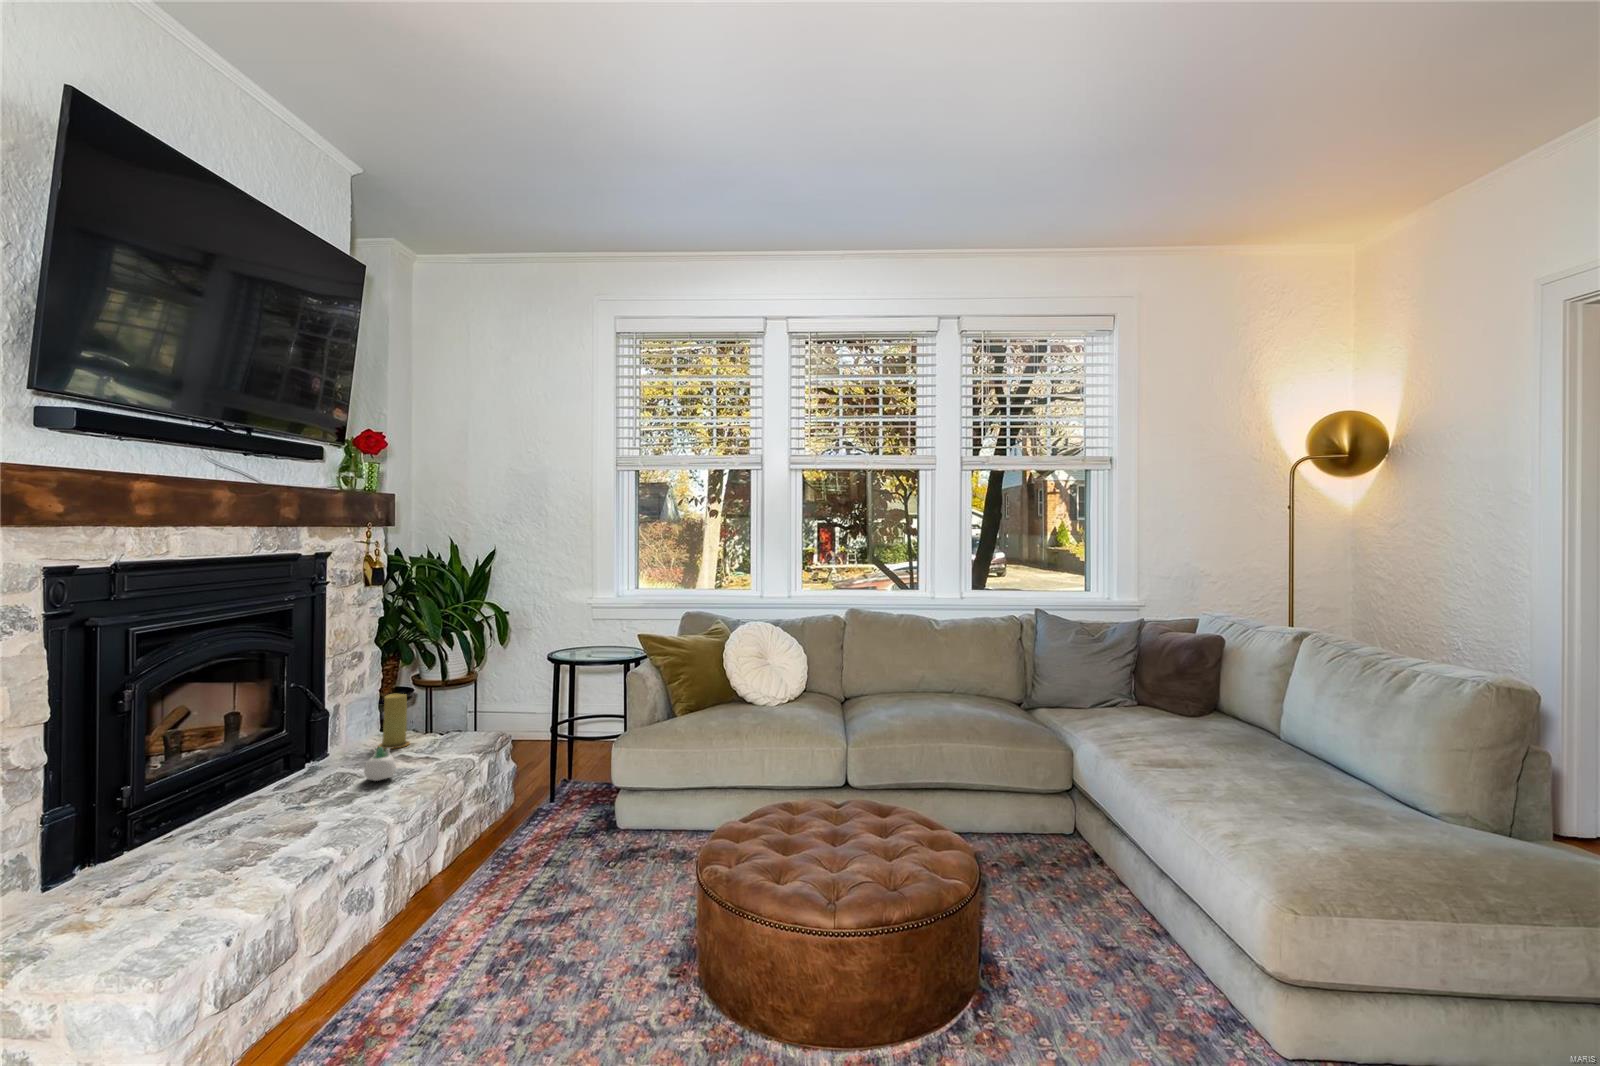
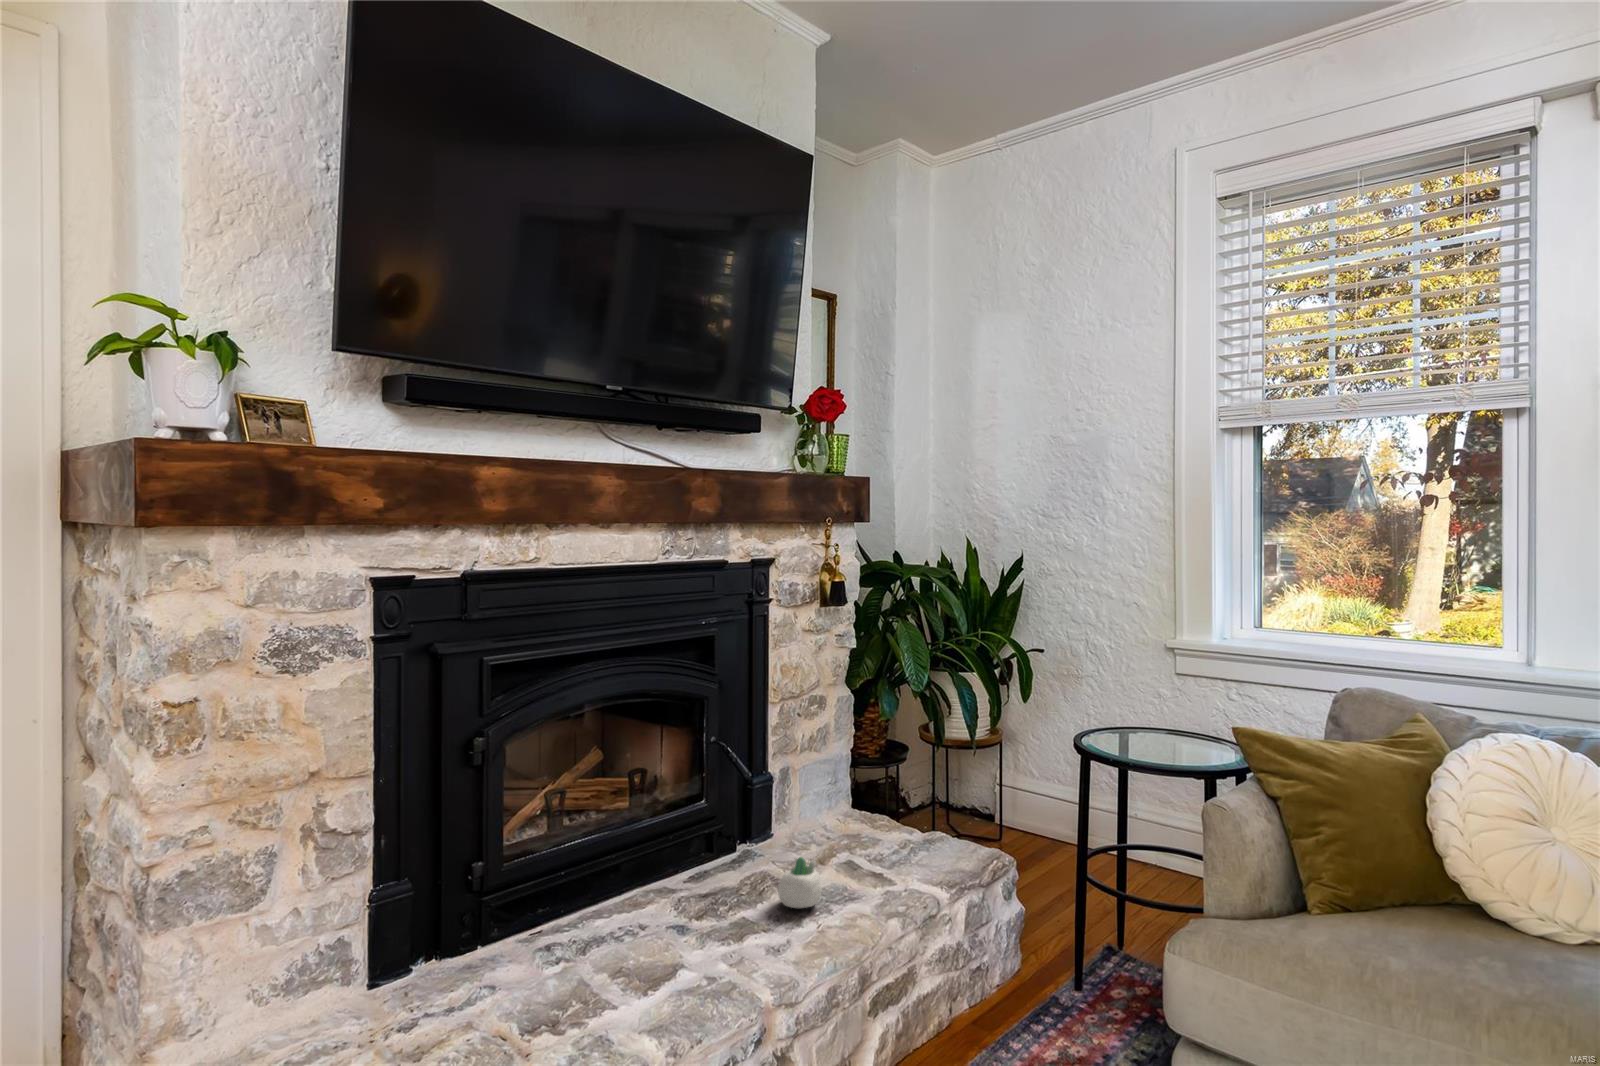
candle: present [379,694,410,749] -> none [831,767,873,849]

